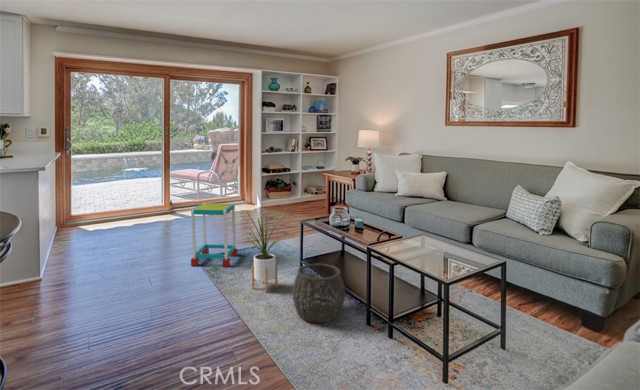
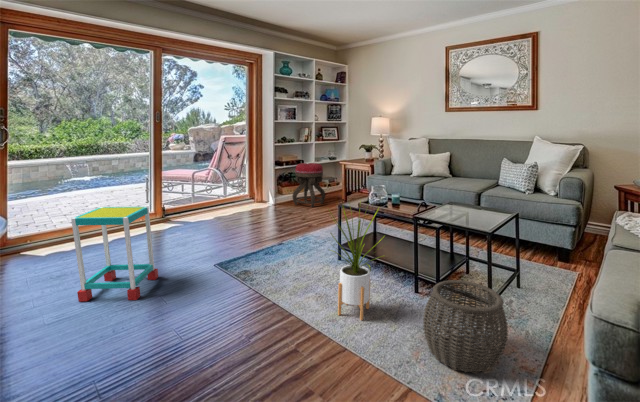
ottoman: none [274,171,305,212] -> present [292,163,325,207]
side table: present [191,203,238,267] -> present [71,207,158,302]

